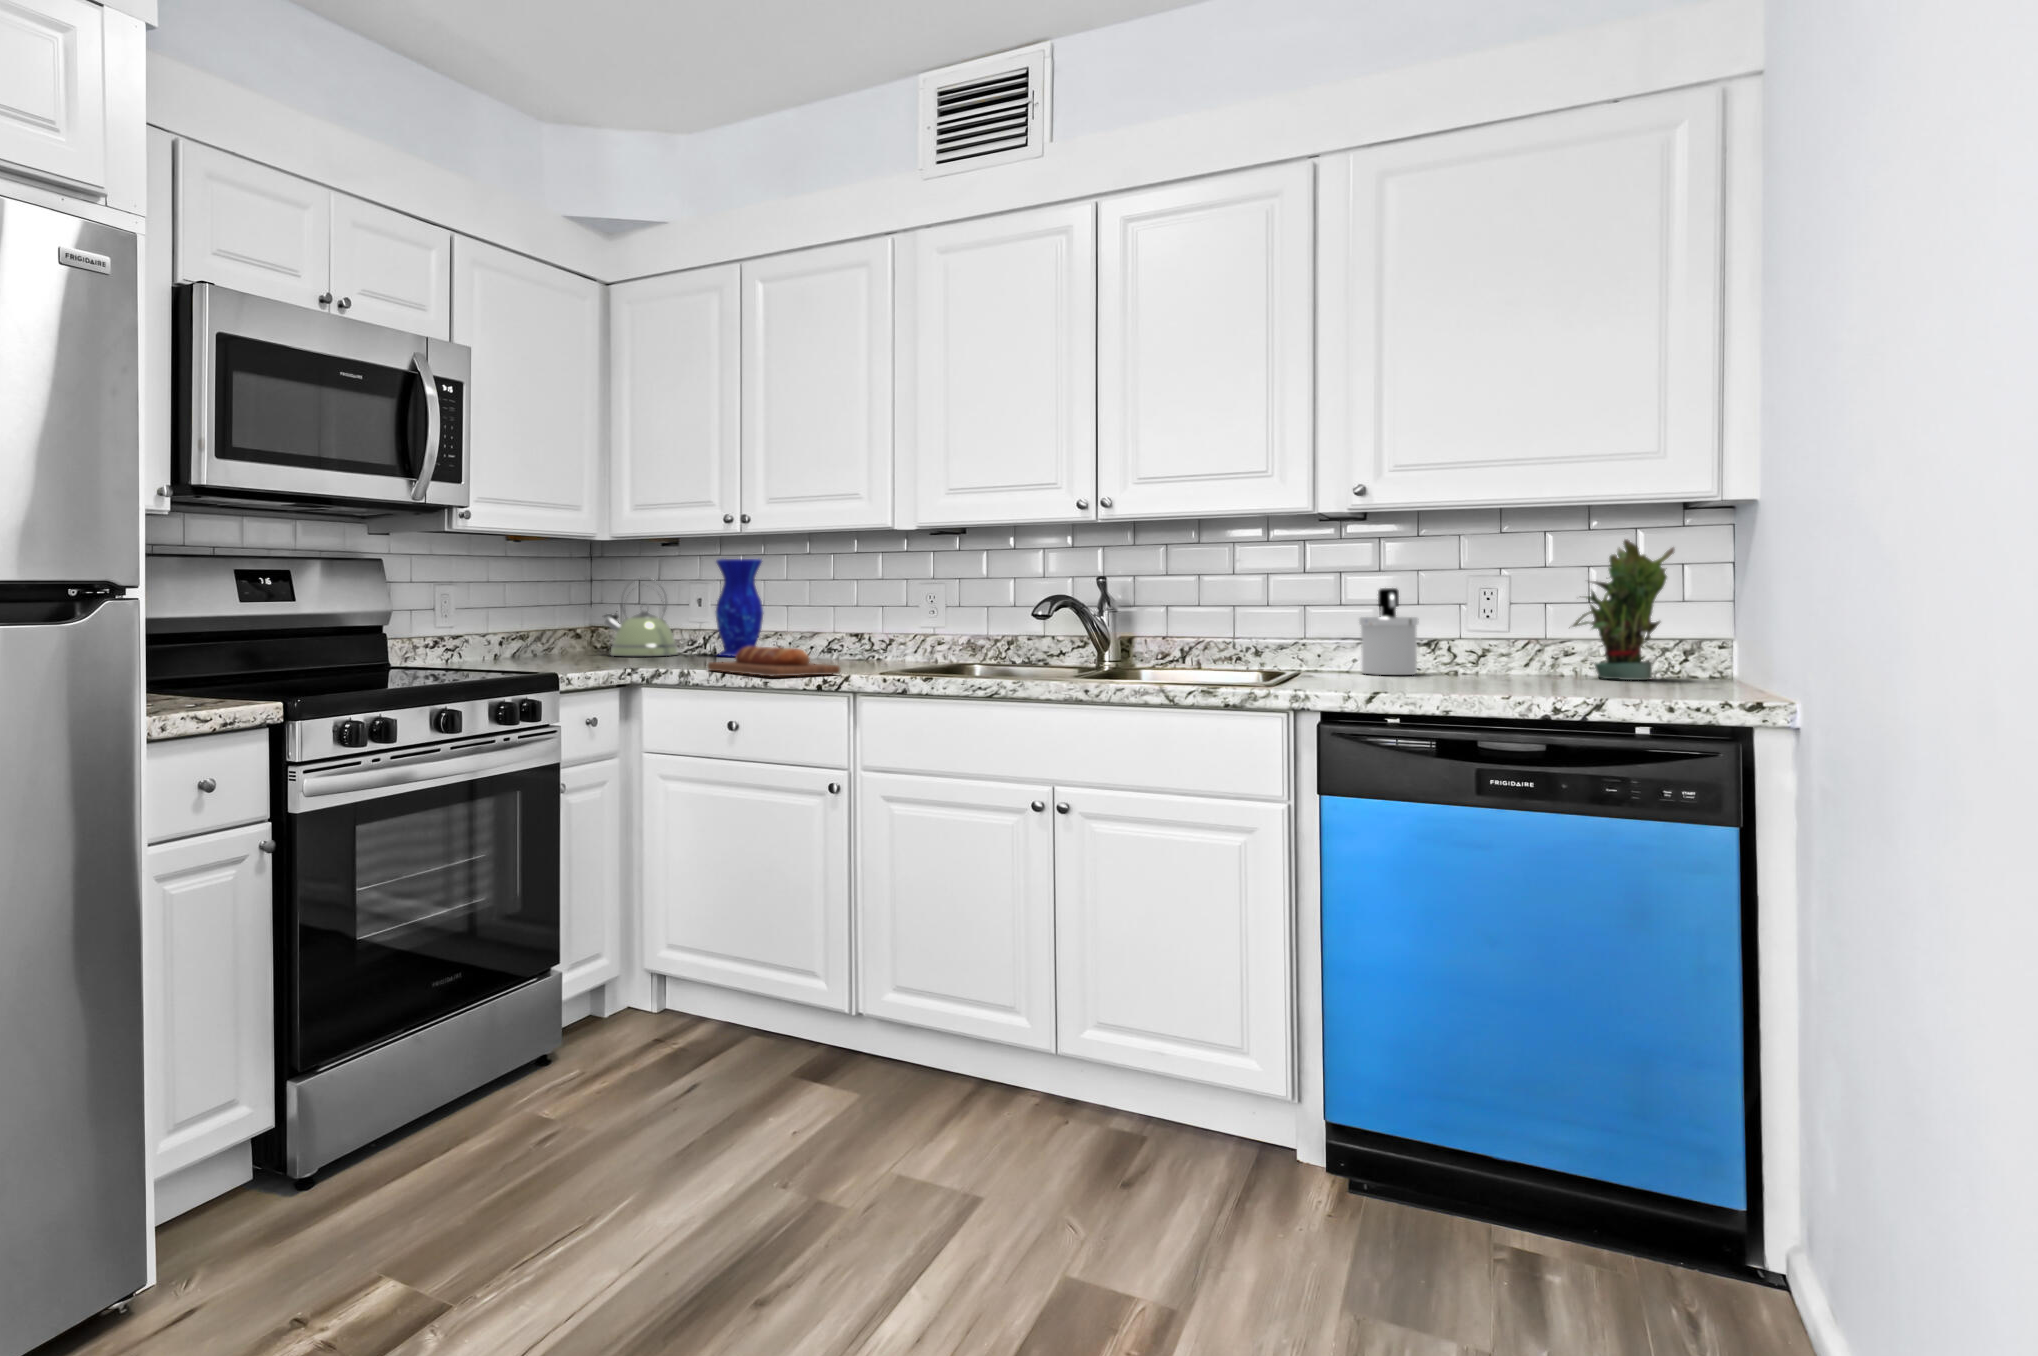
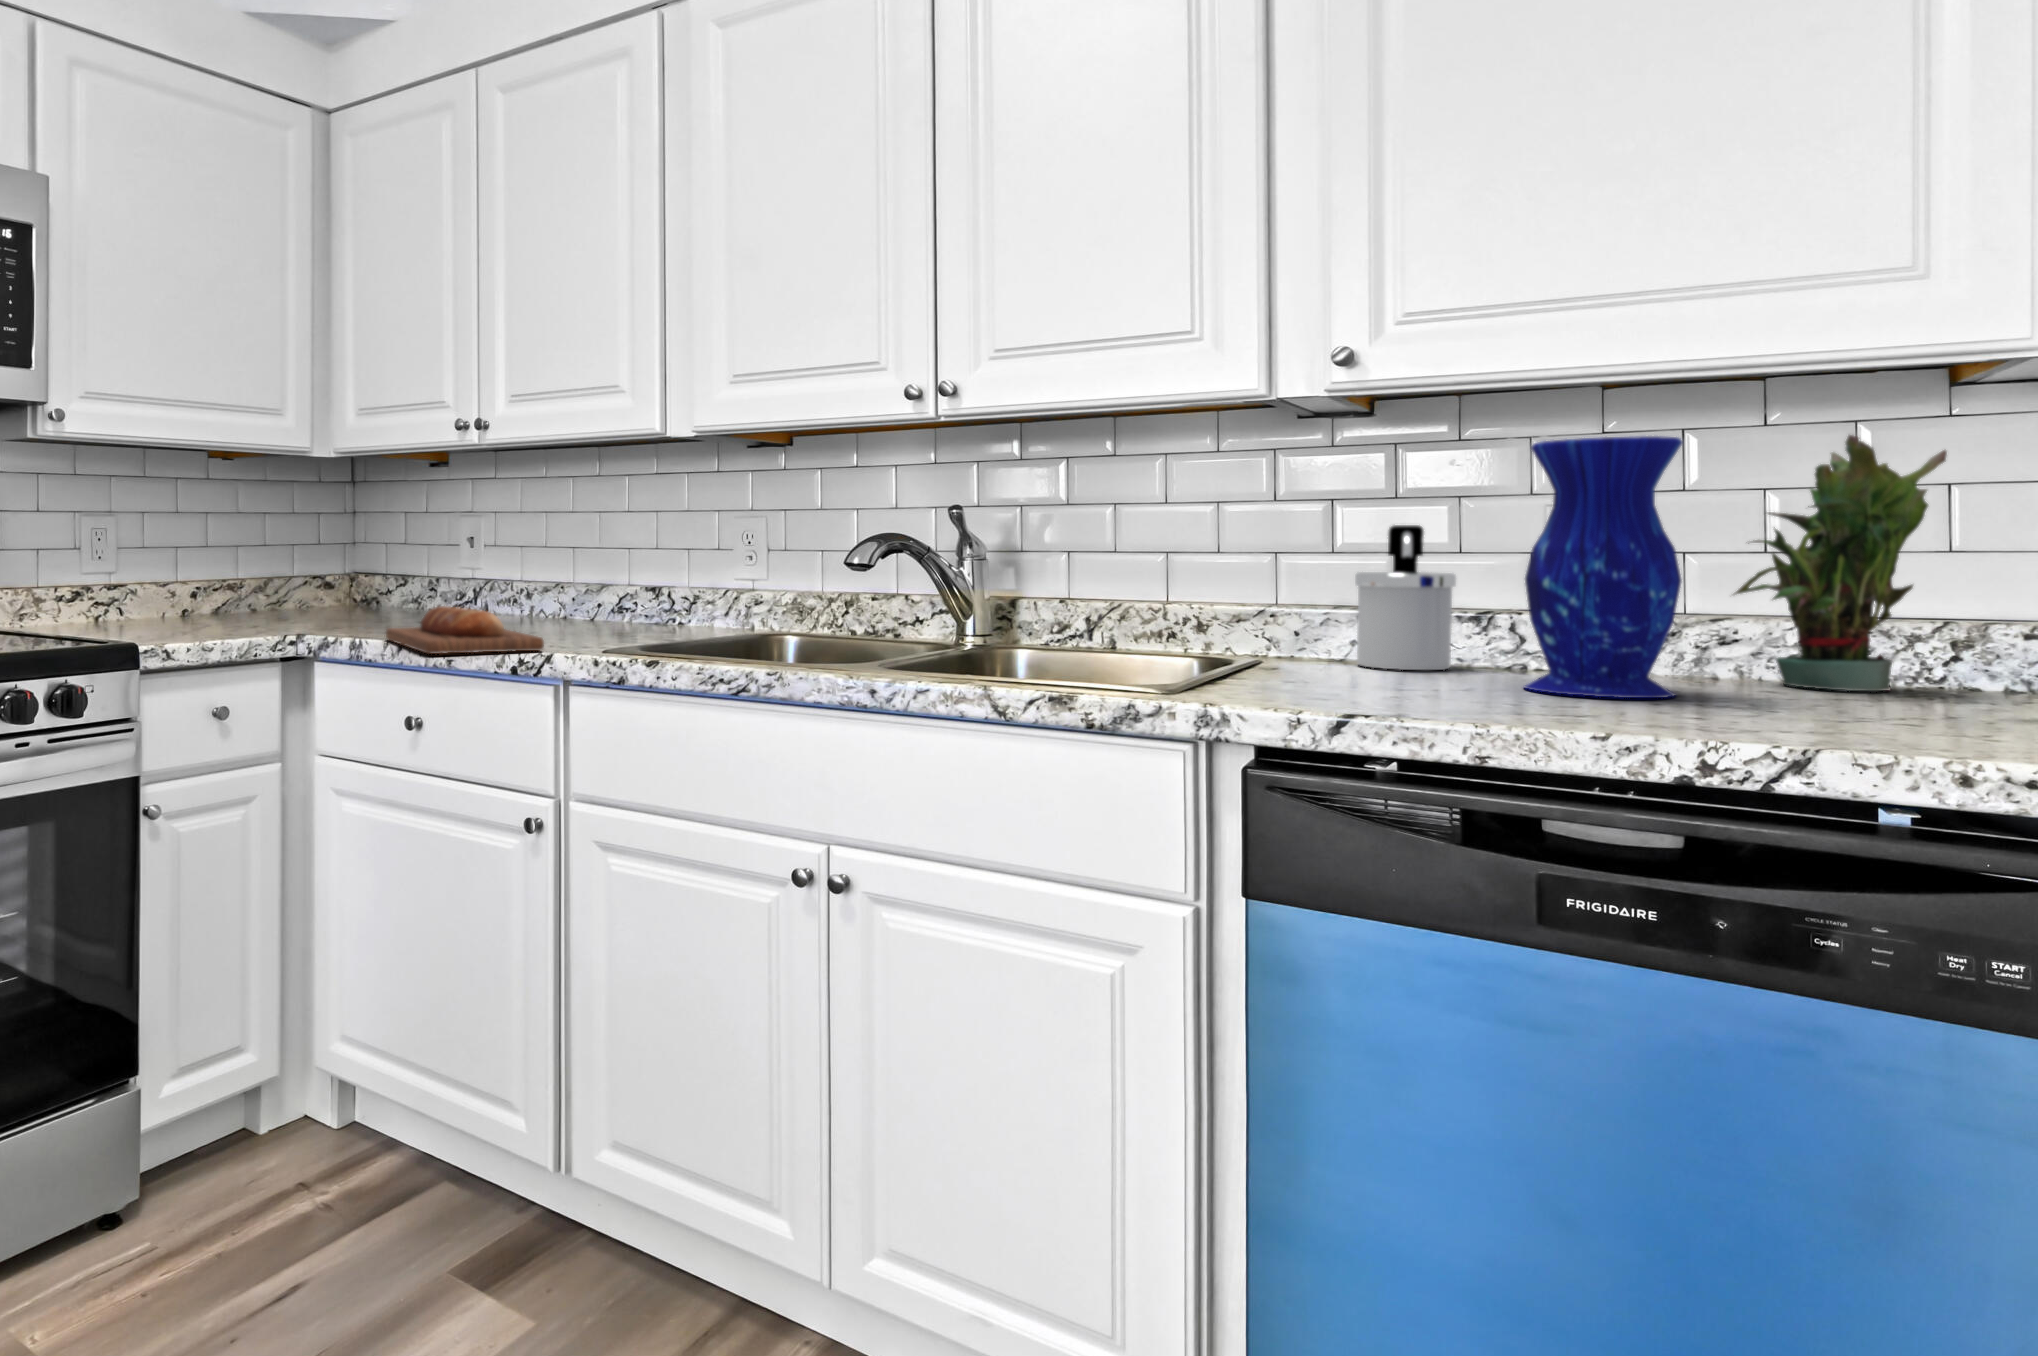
vase: present [716,559,763,656] -> present [1525,436,1682,698]
kettle: present [604,583,678,656] -> none [338,509,435,615]

